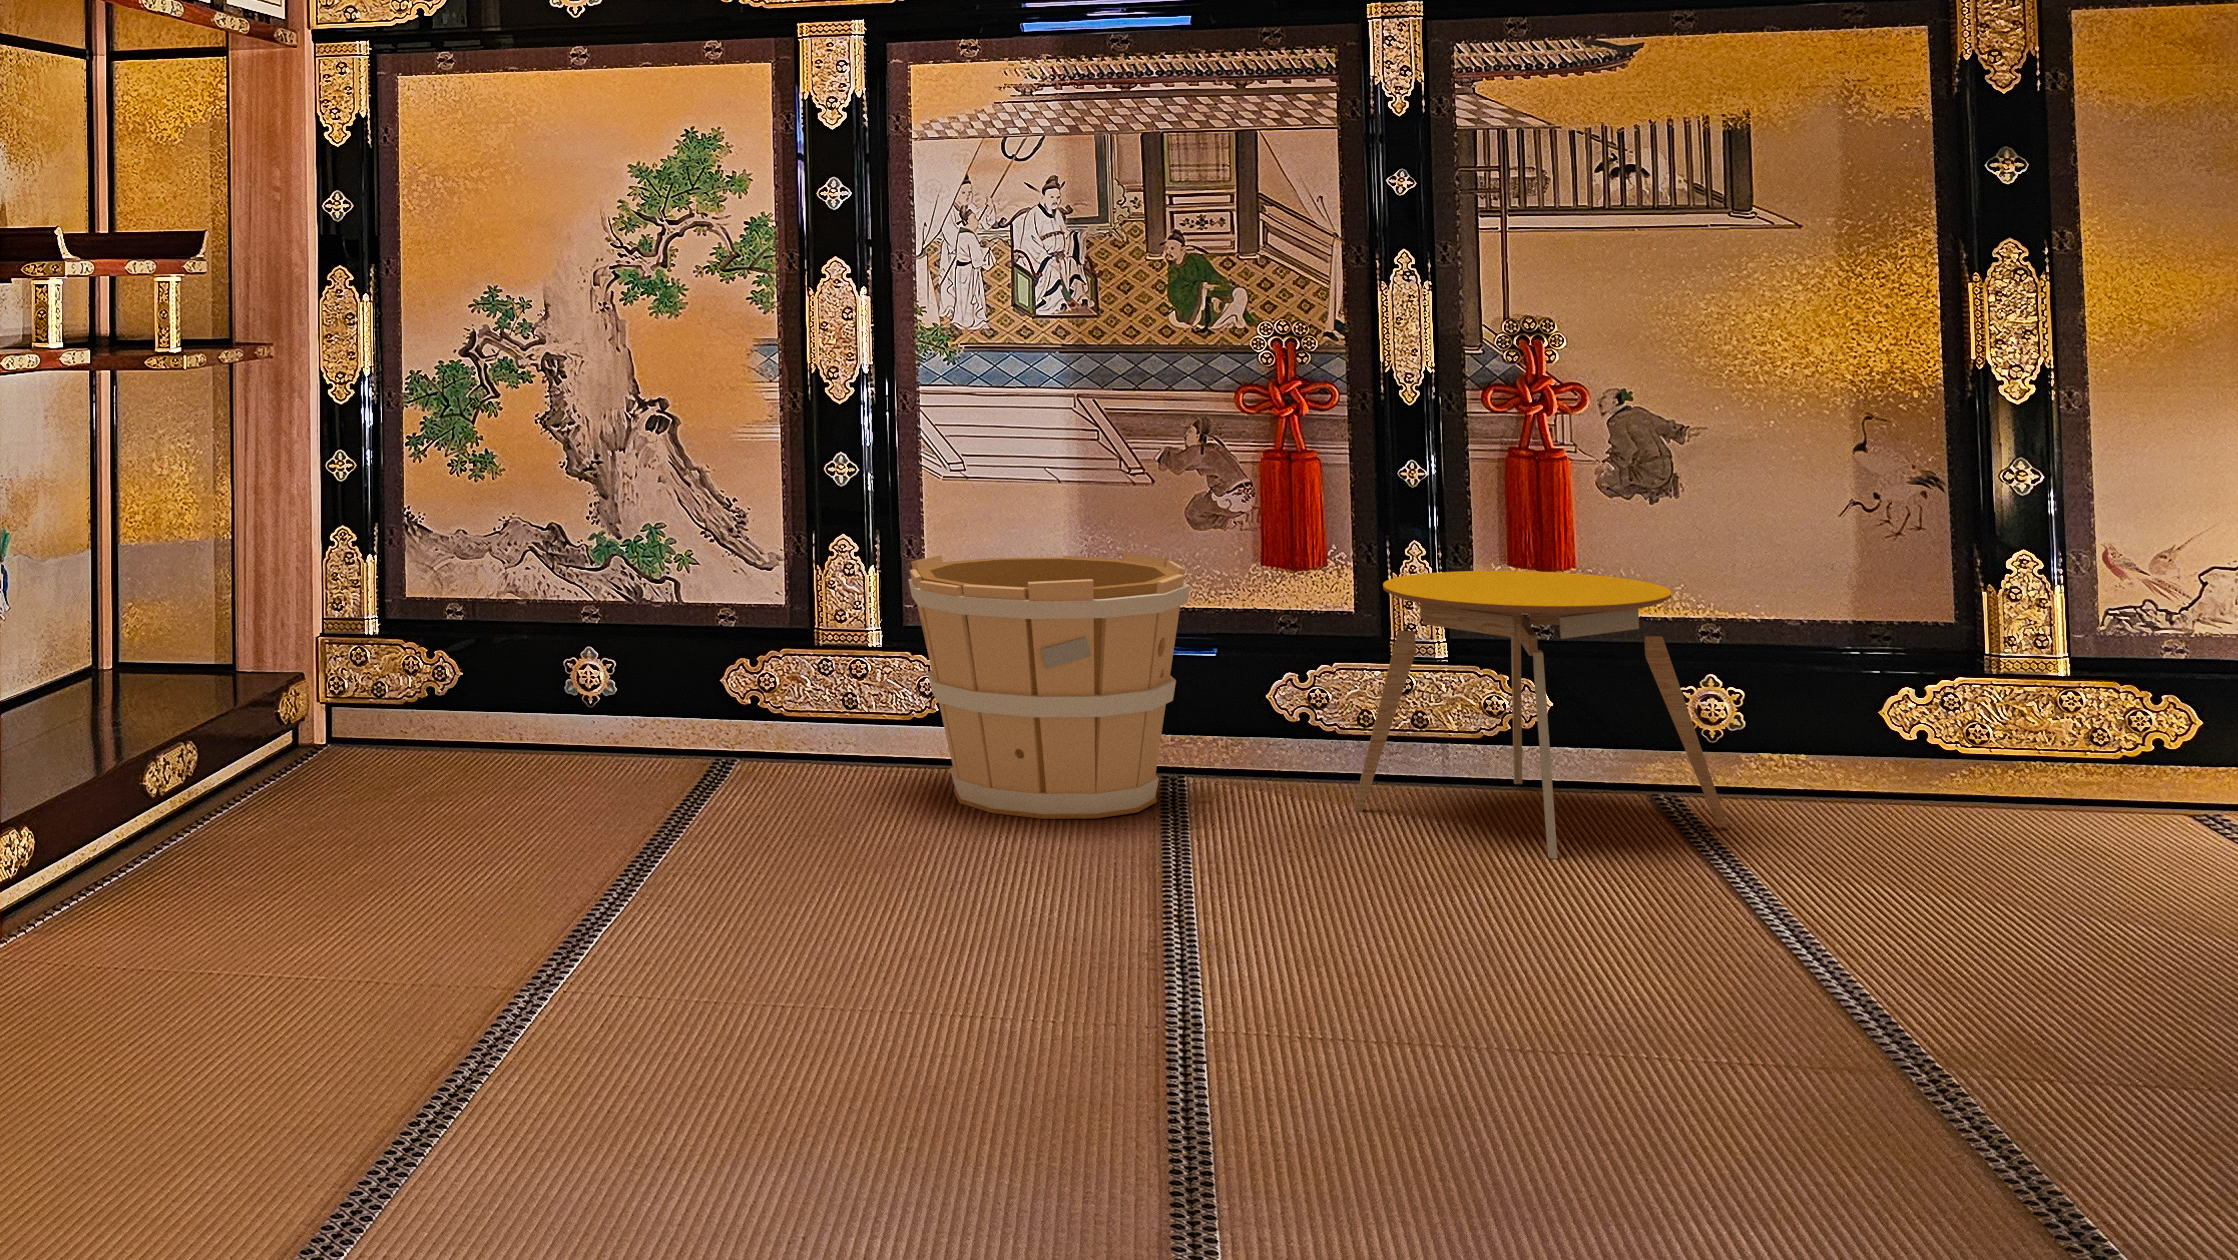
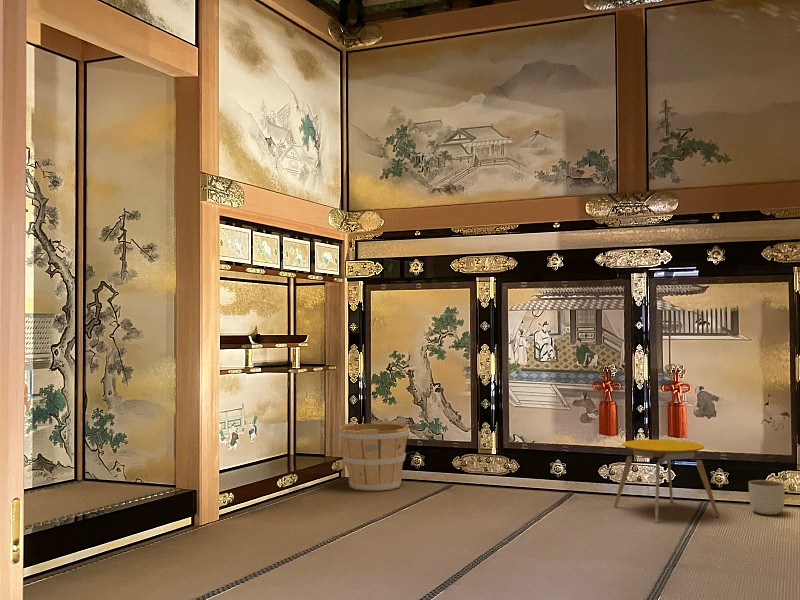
wooden bucket: present [909,552,1190,819] -> present [339,423,410,491]
planter: none [1789,696,1914,811] -> present [748,480,784,515]

